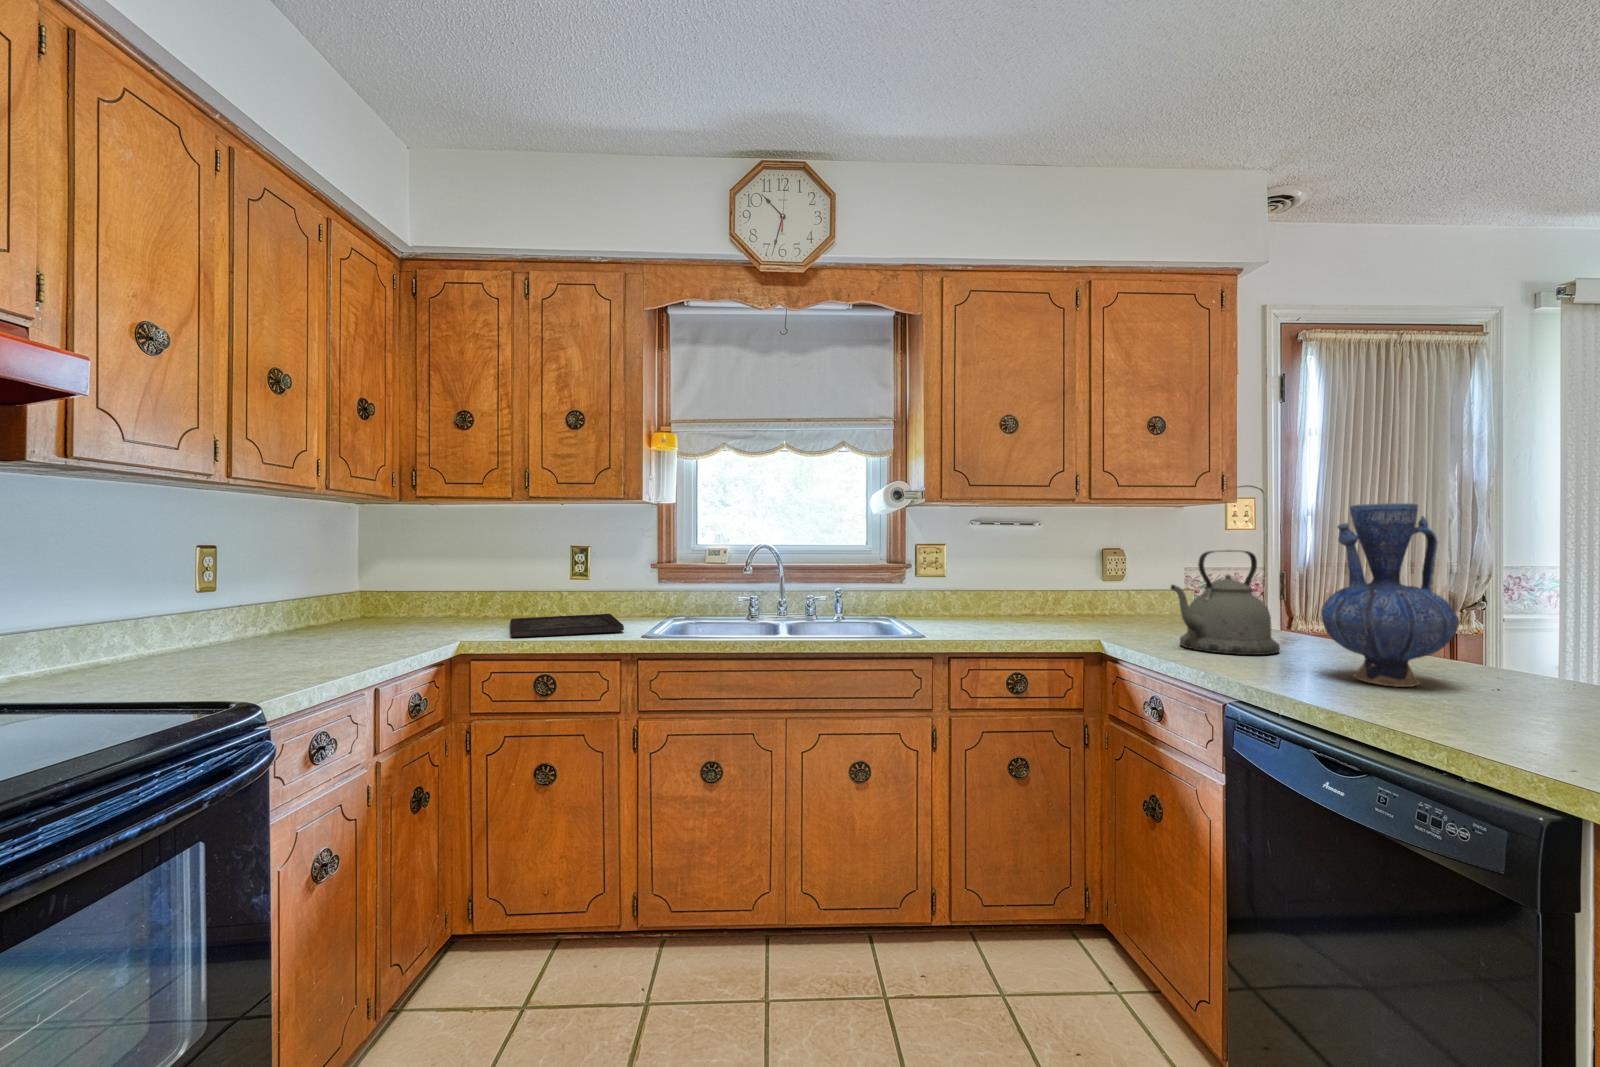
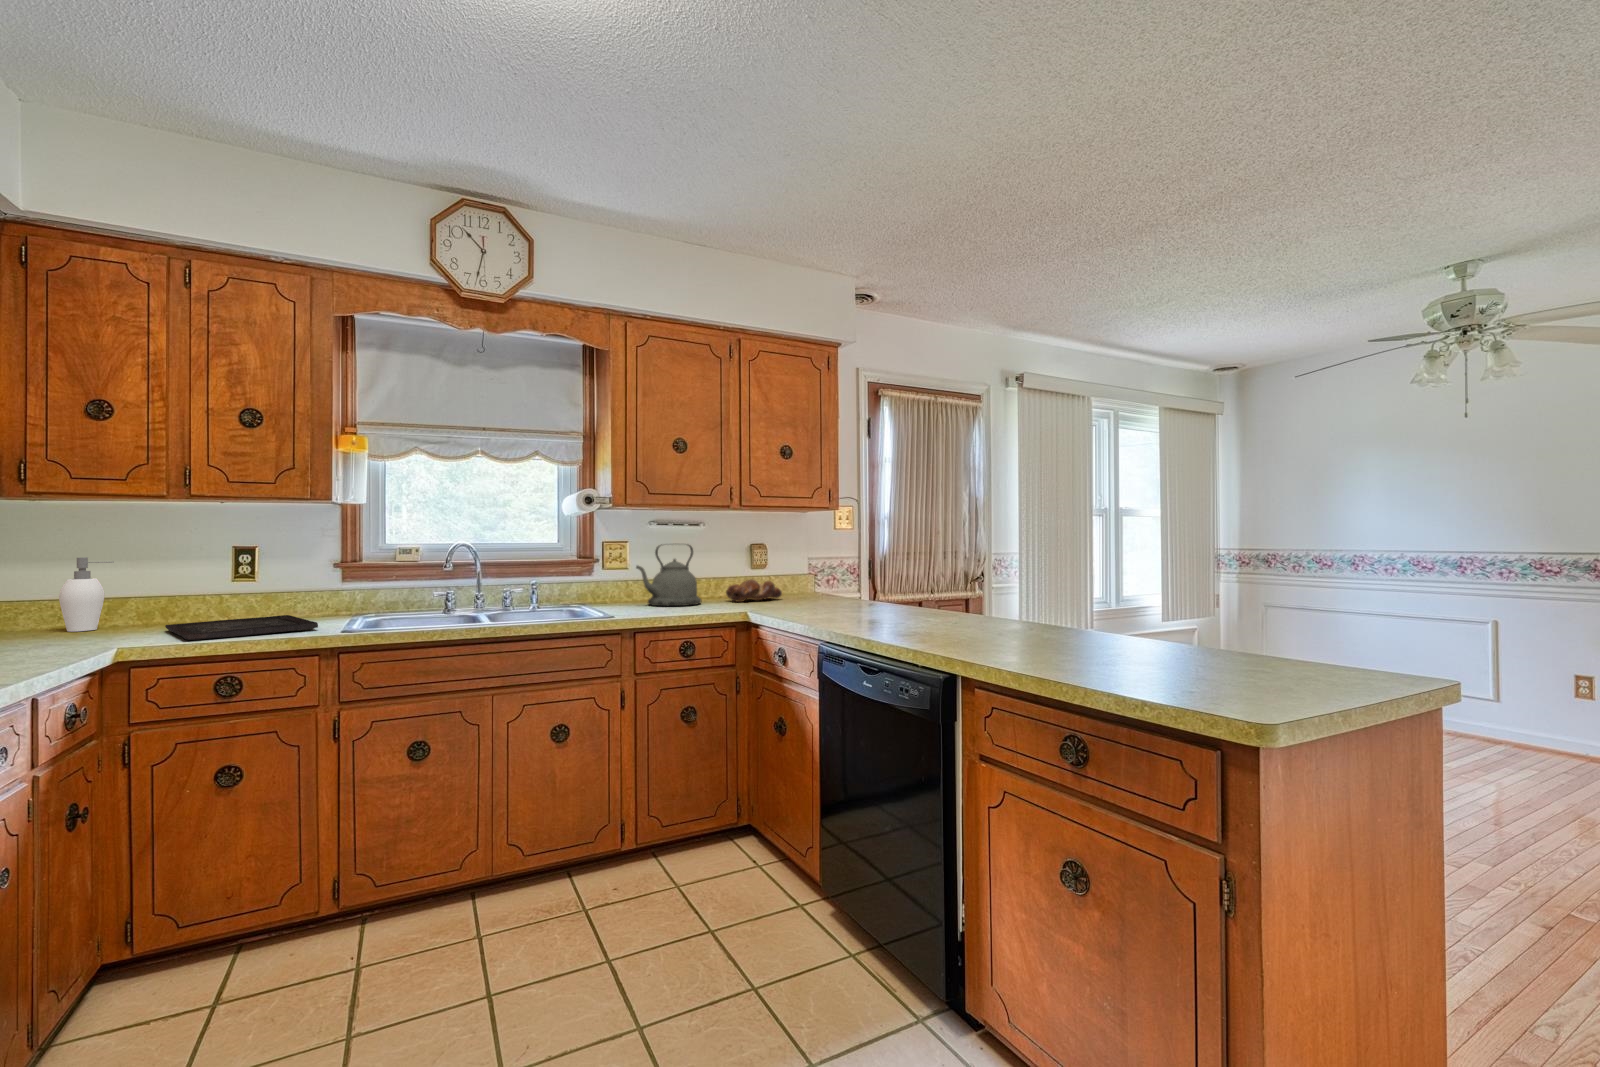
vase: present [1321,503,1459,687] -> none [874,514,939,625]
kettle: present [1171,550,1280,655] -> present [636,545,702,606]
soap dispenser: none [443,554,484,620] -> present [59,557,112,632]
bread loaf: none [1069,594,1149,623] -> present [726,579,782,602]

